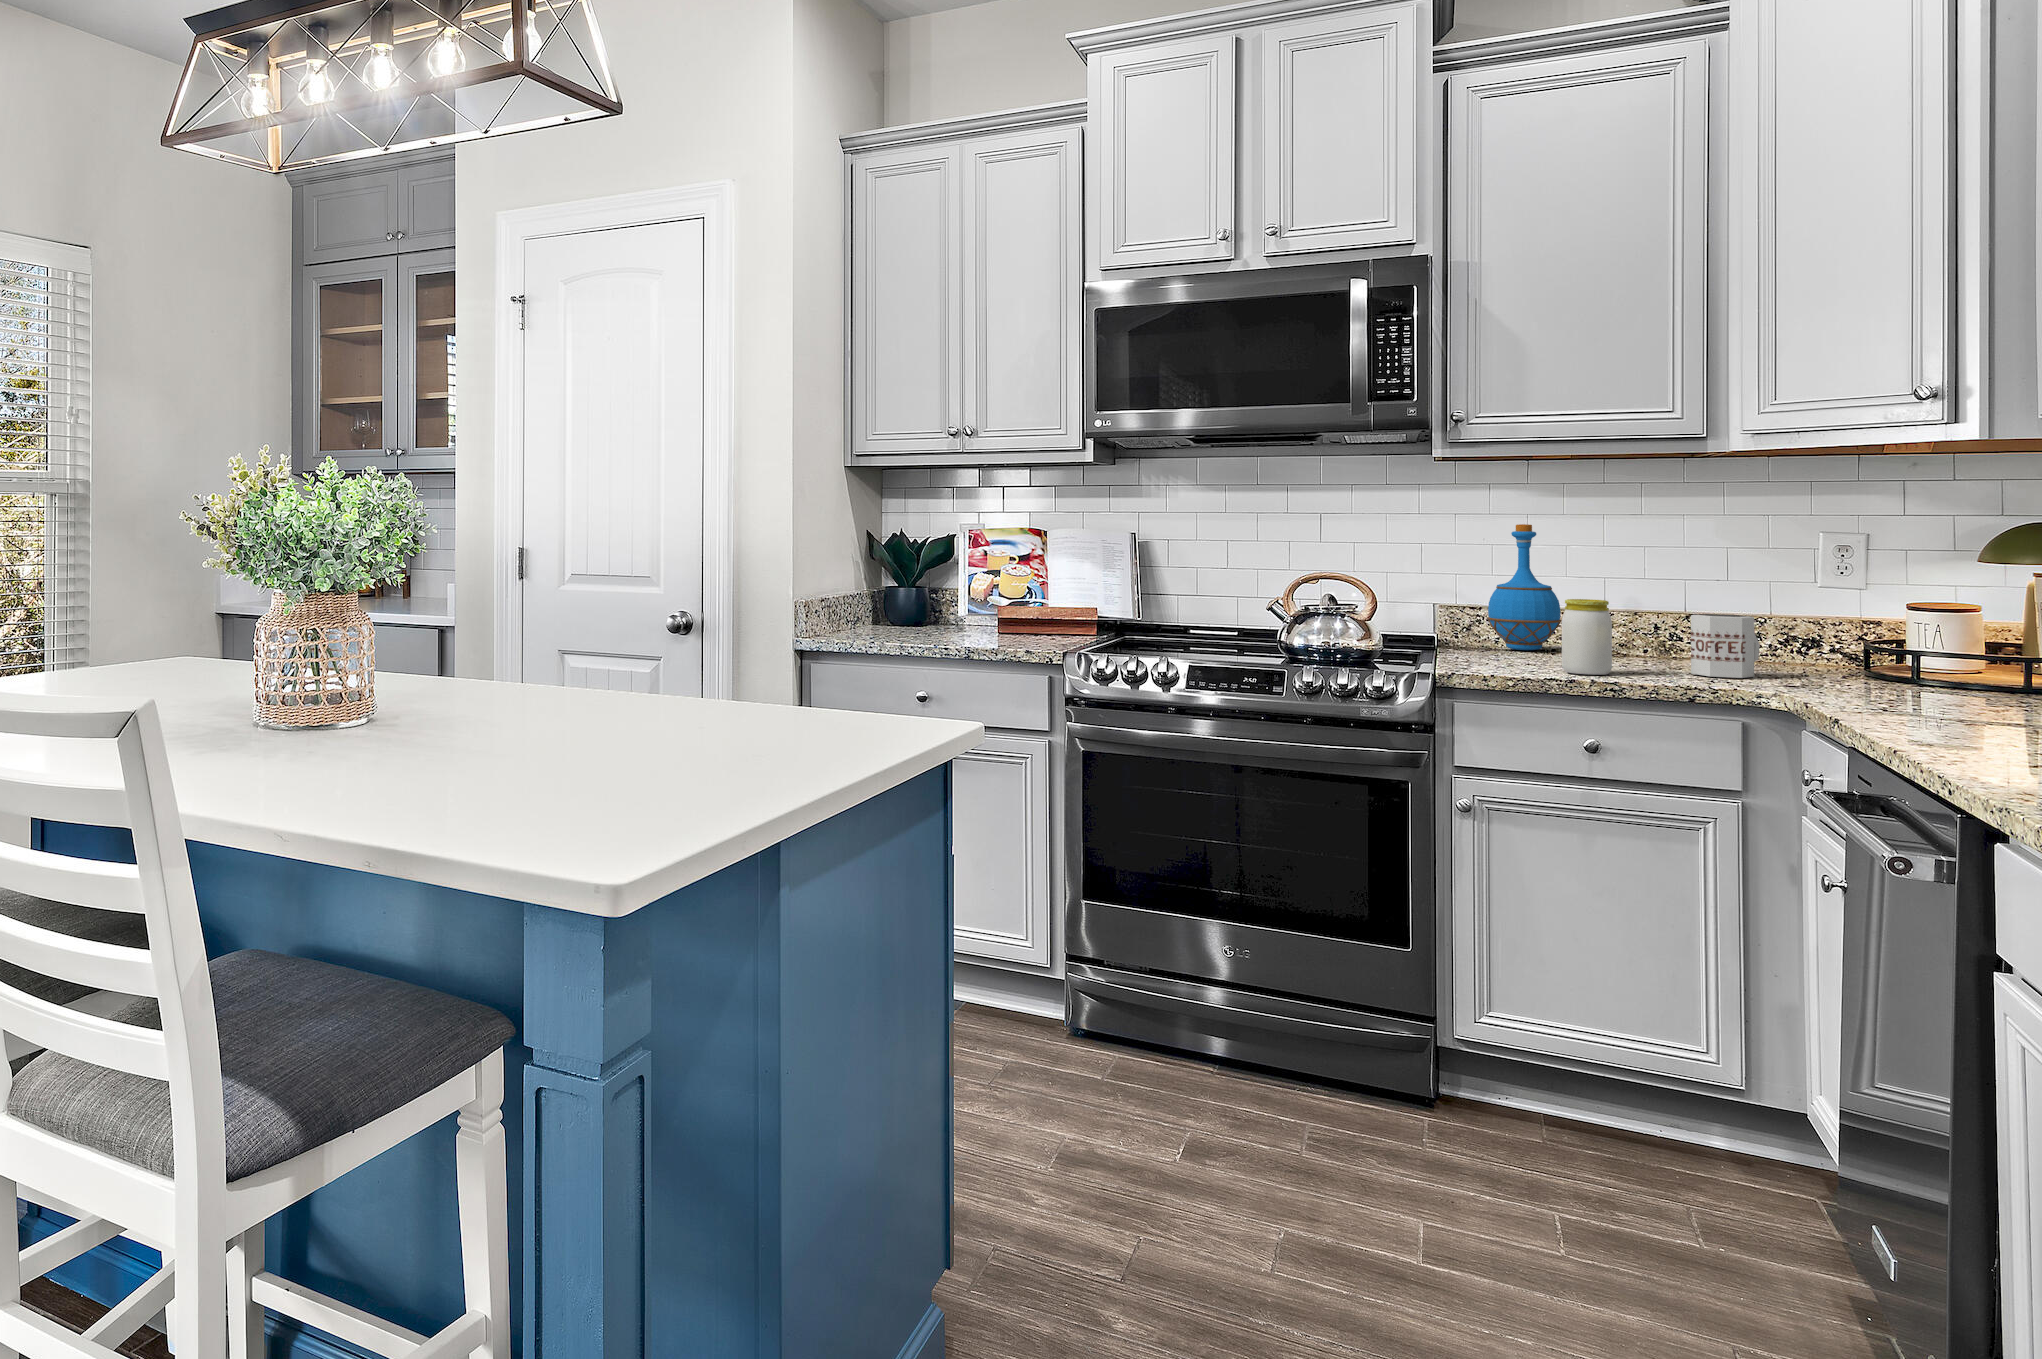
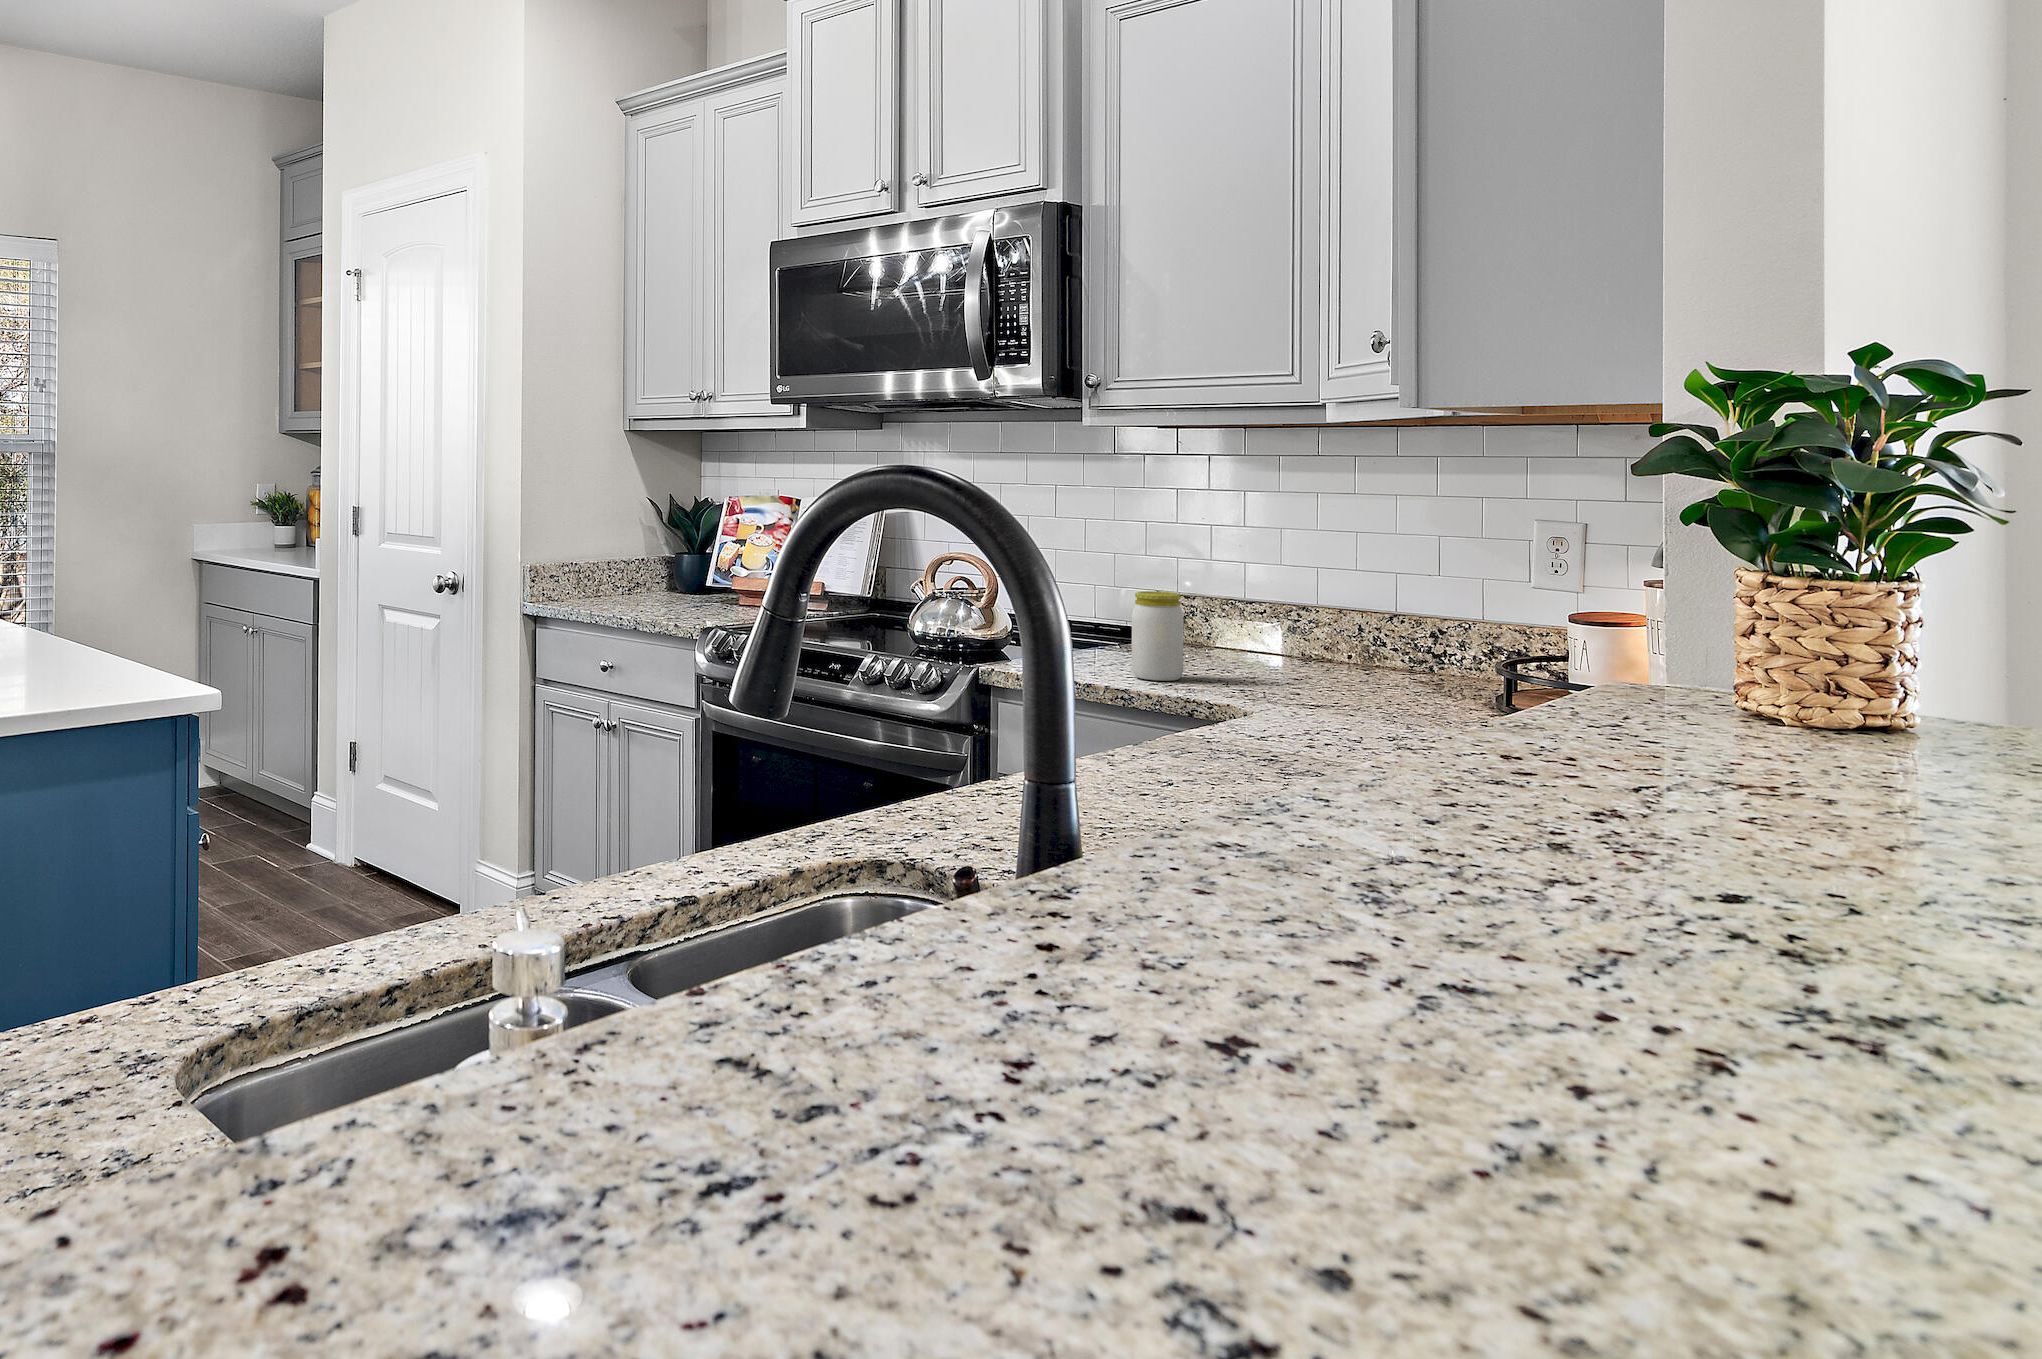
bottle: present [1487,524,1561,650] -> none [1192,502,1271,649]
mug: present [1691,614,1760,678] -> none [1269,615,1349,693]

